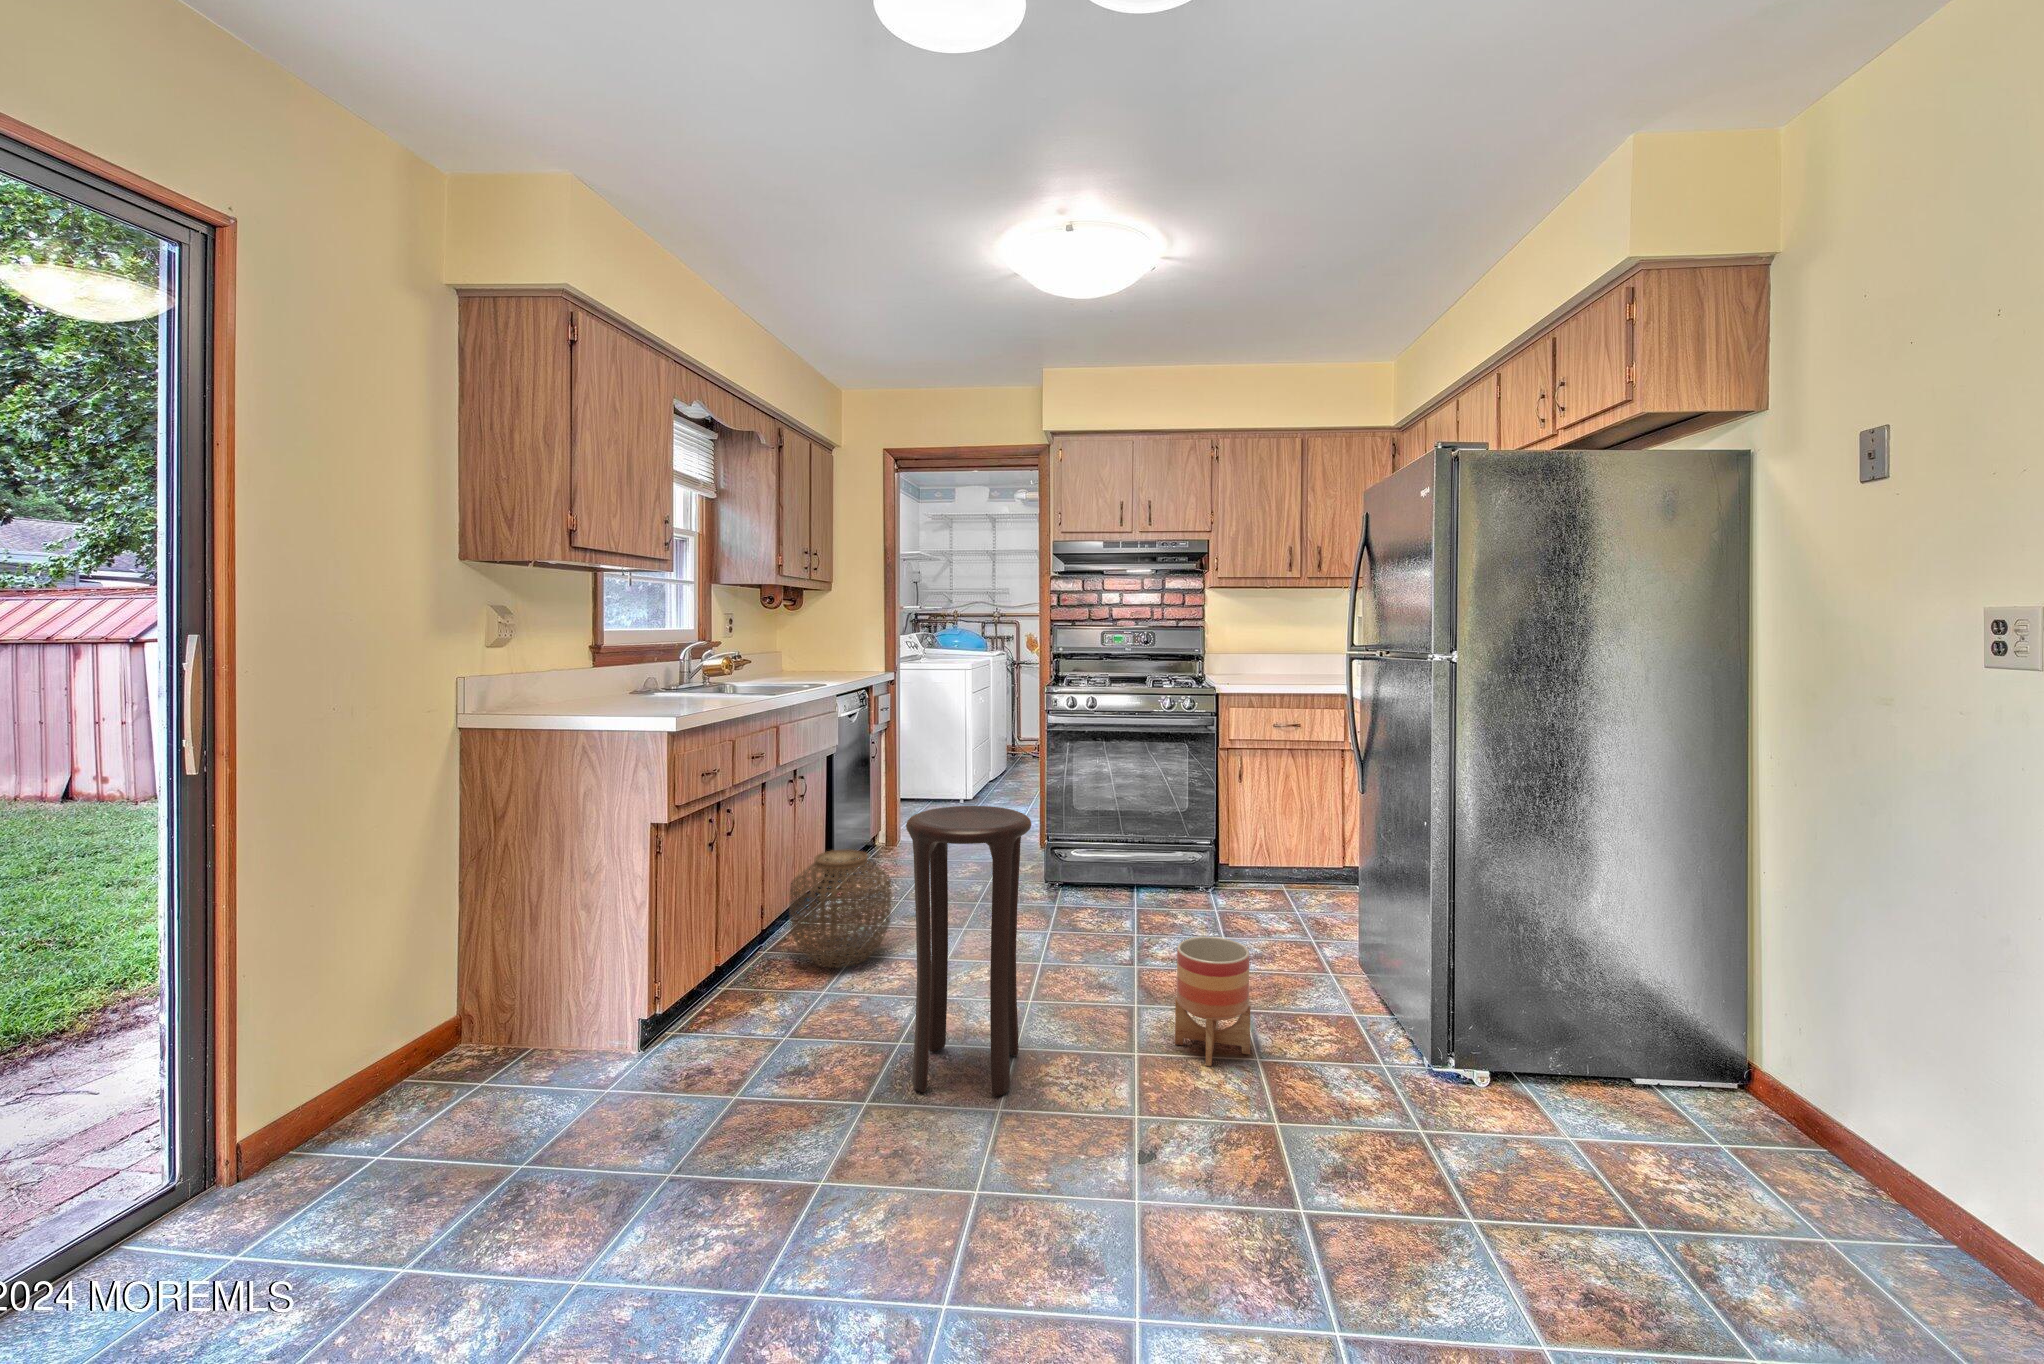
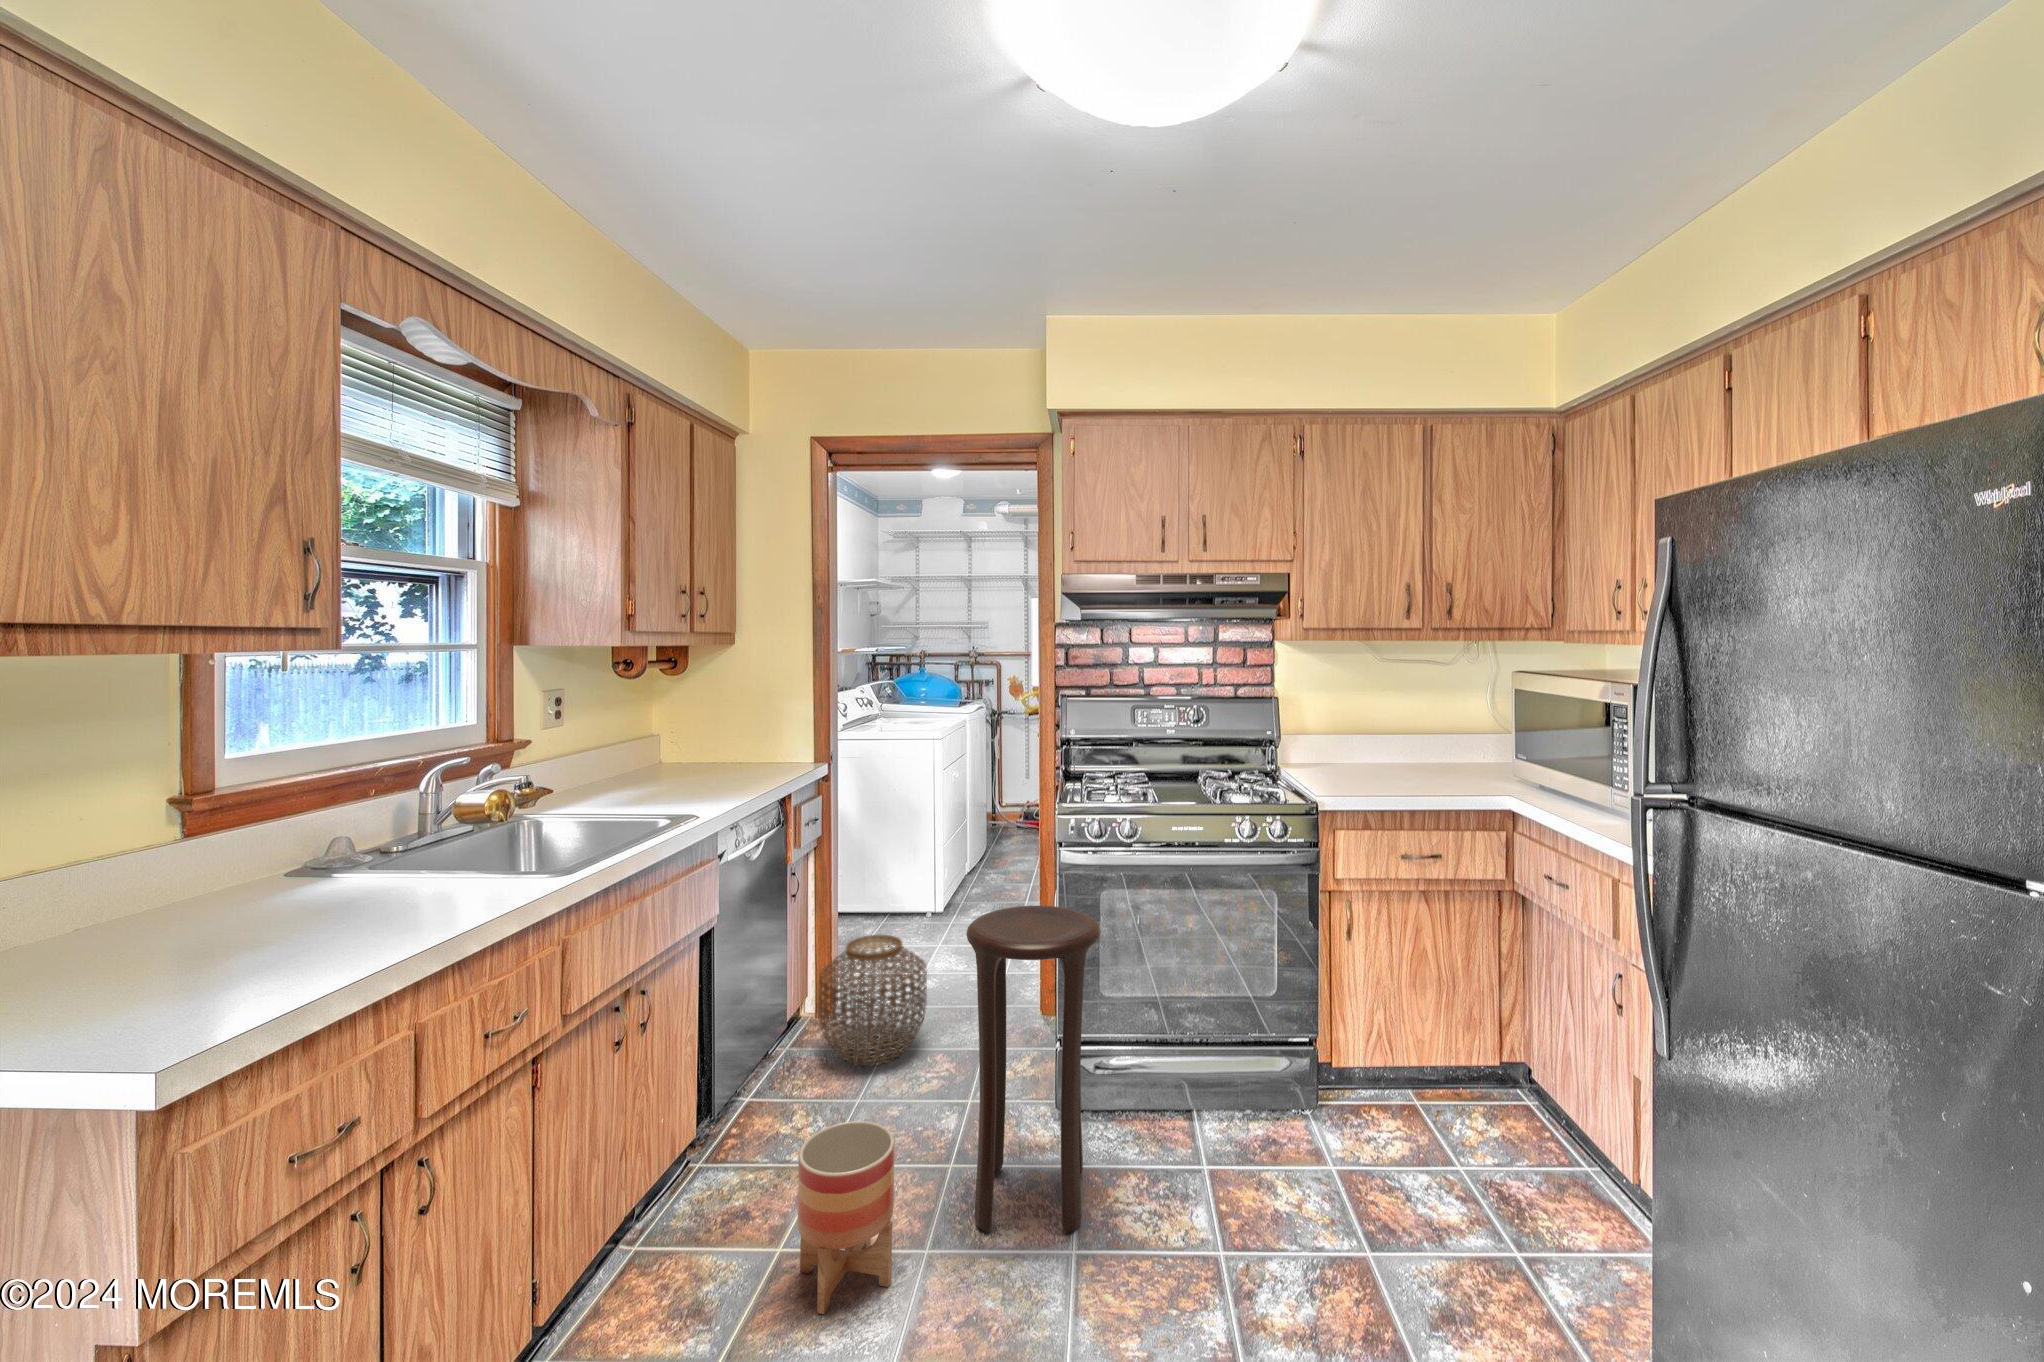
planter: present [1175,937,1251,1066] -> present [798,1121,895,1314]

